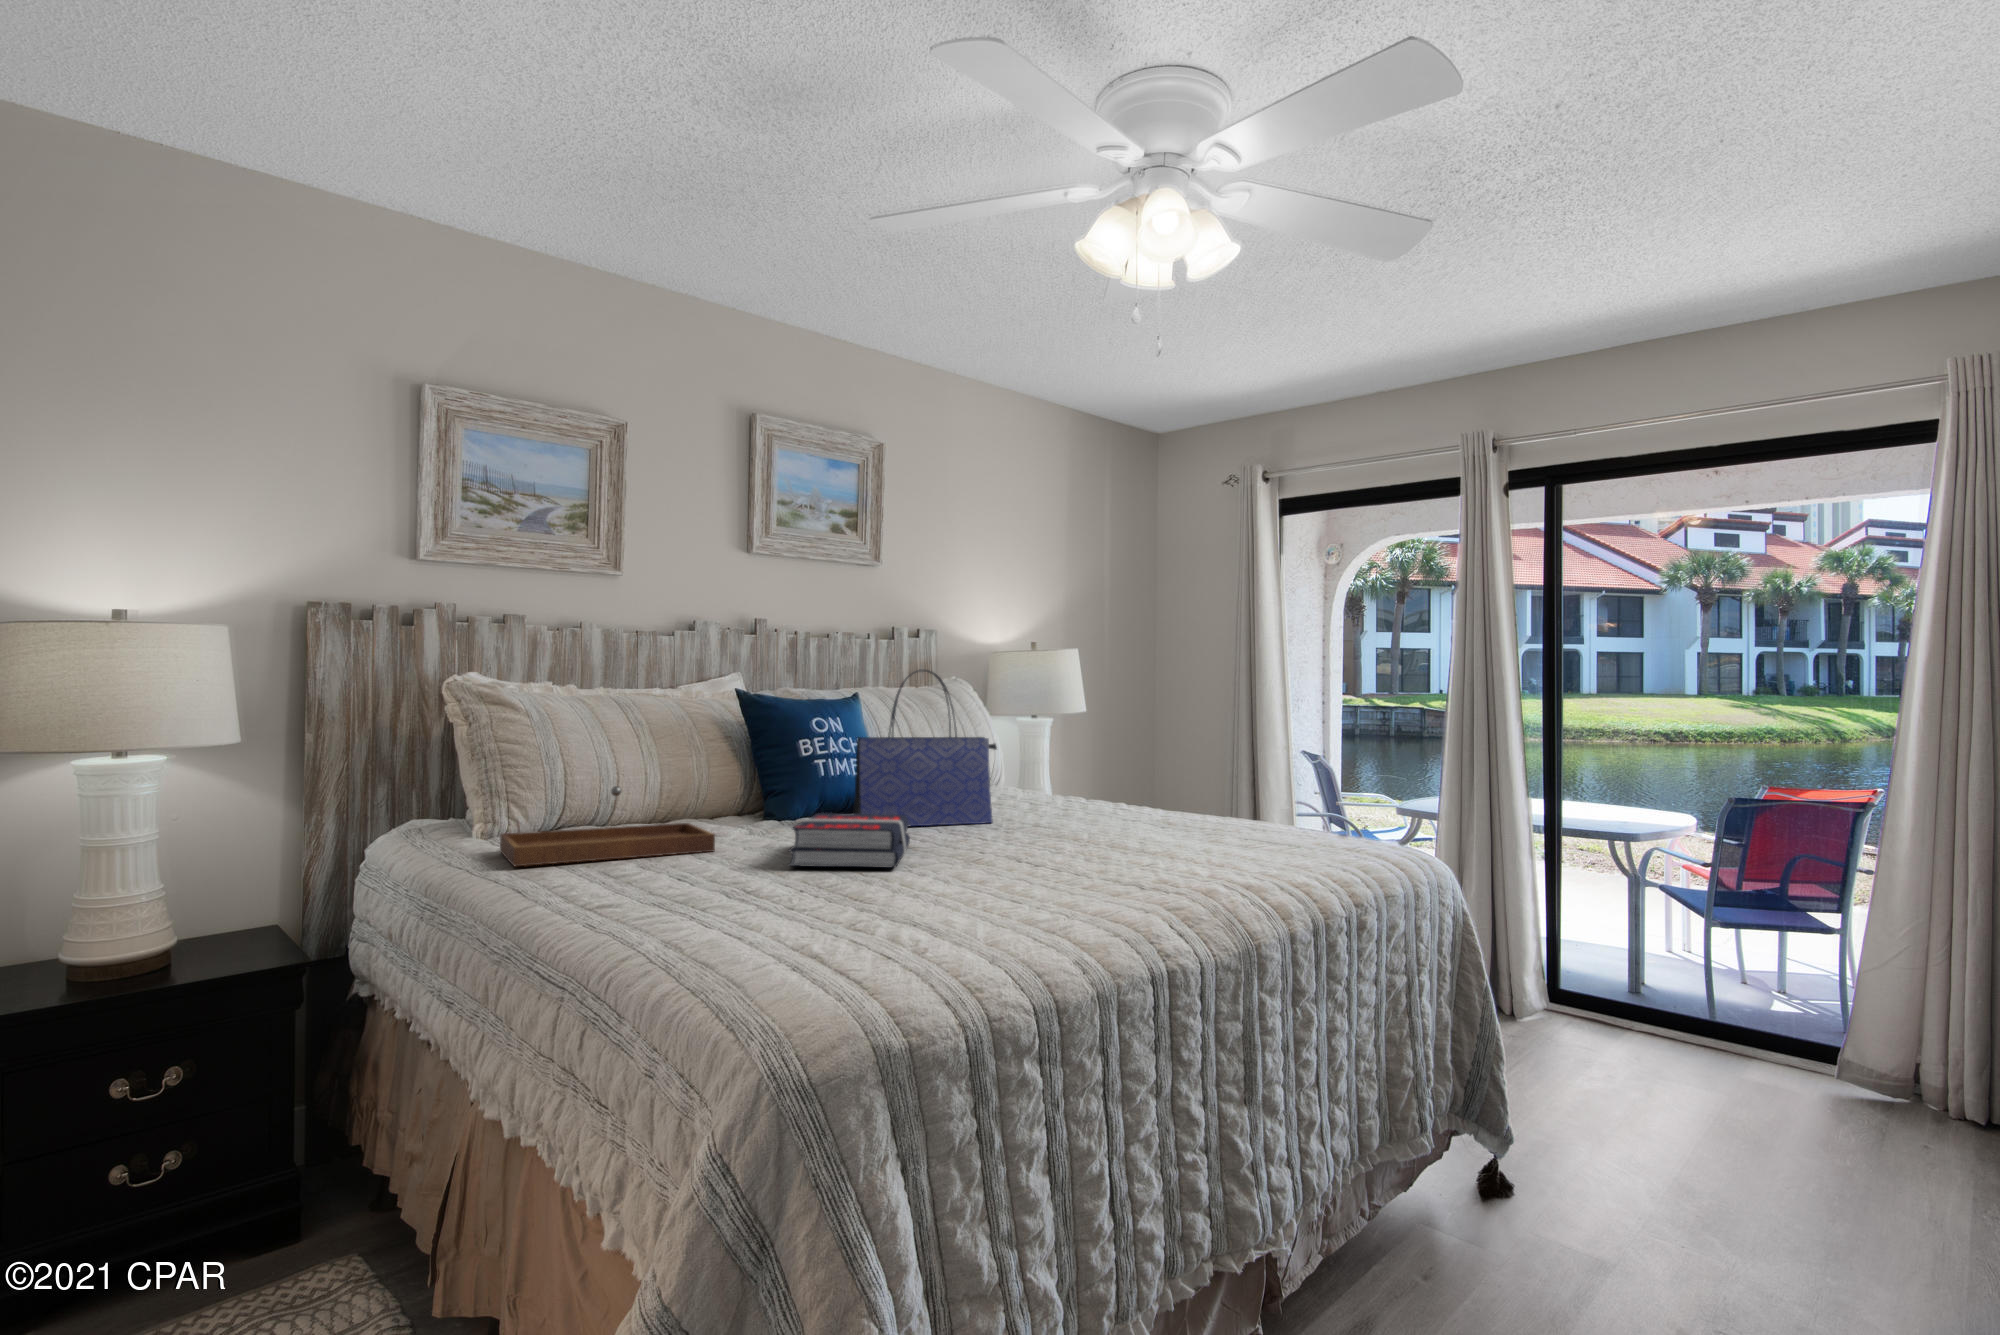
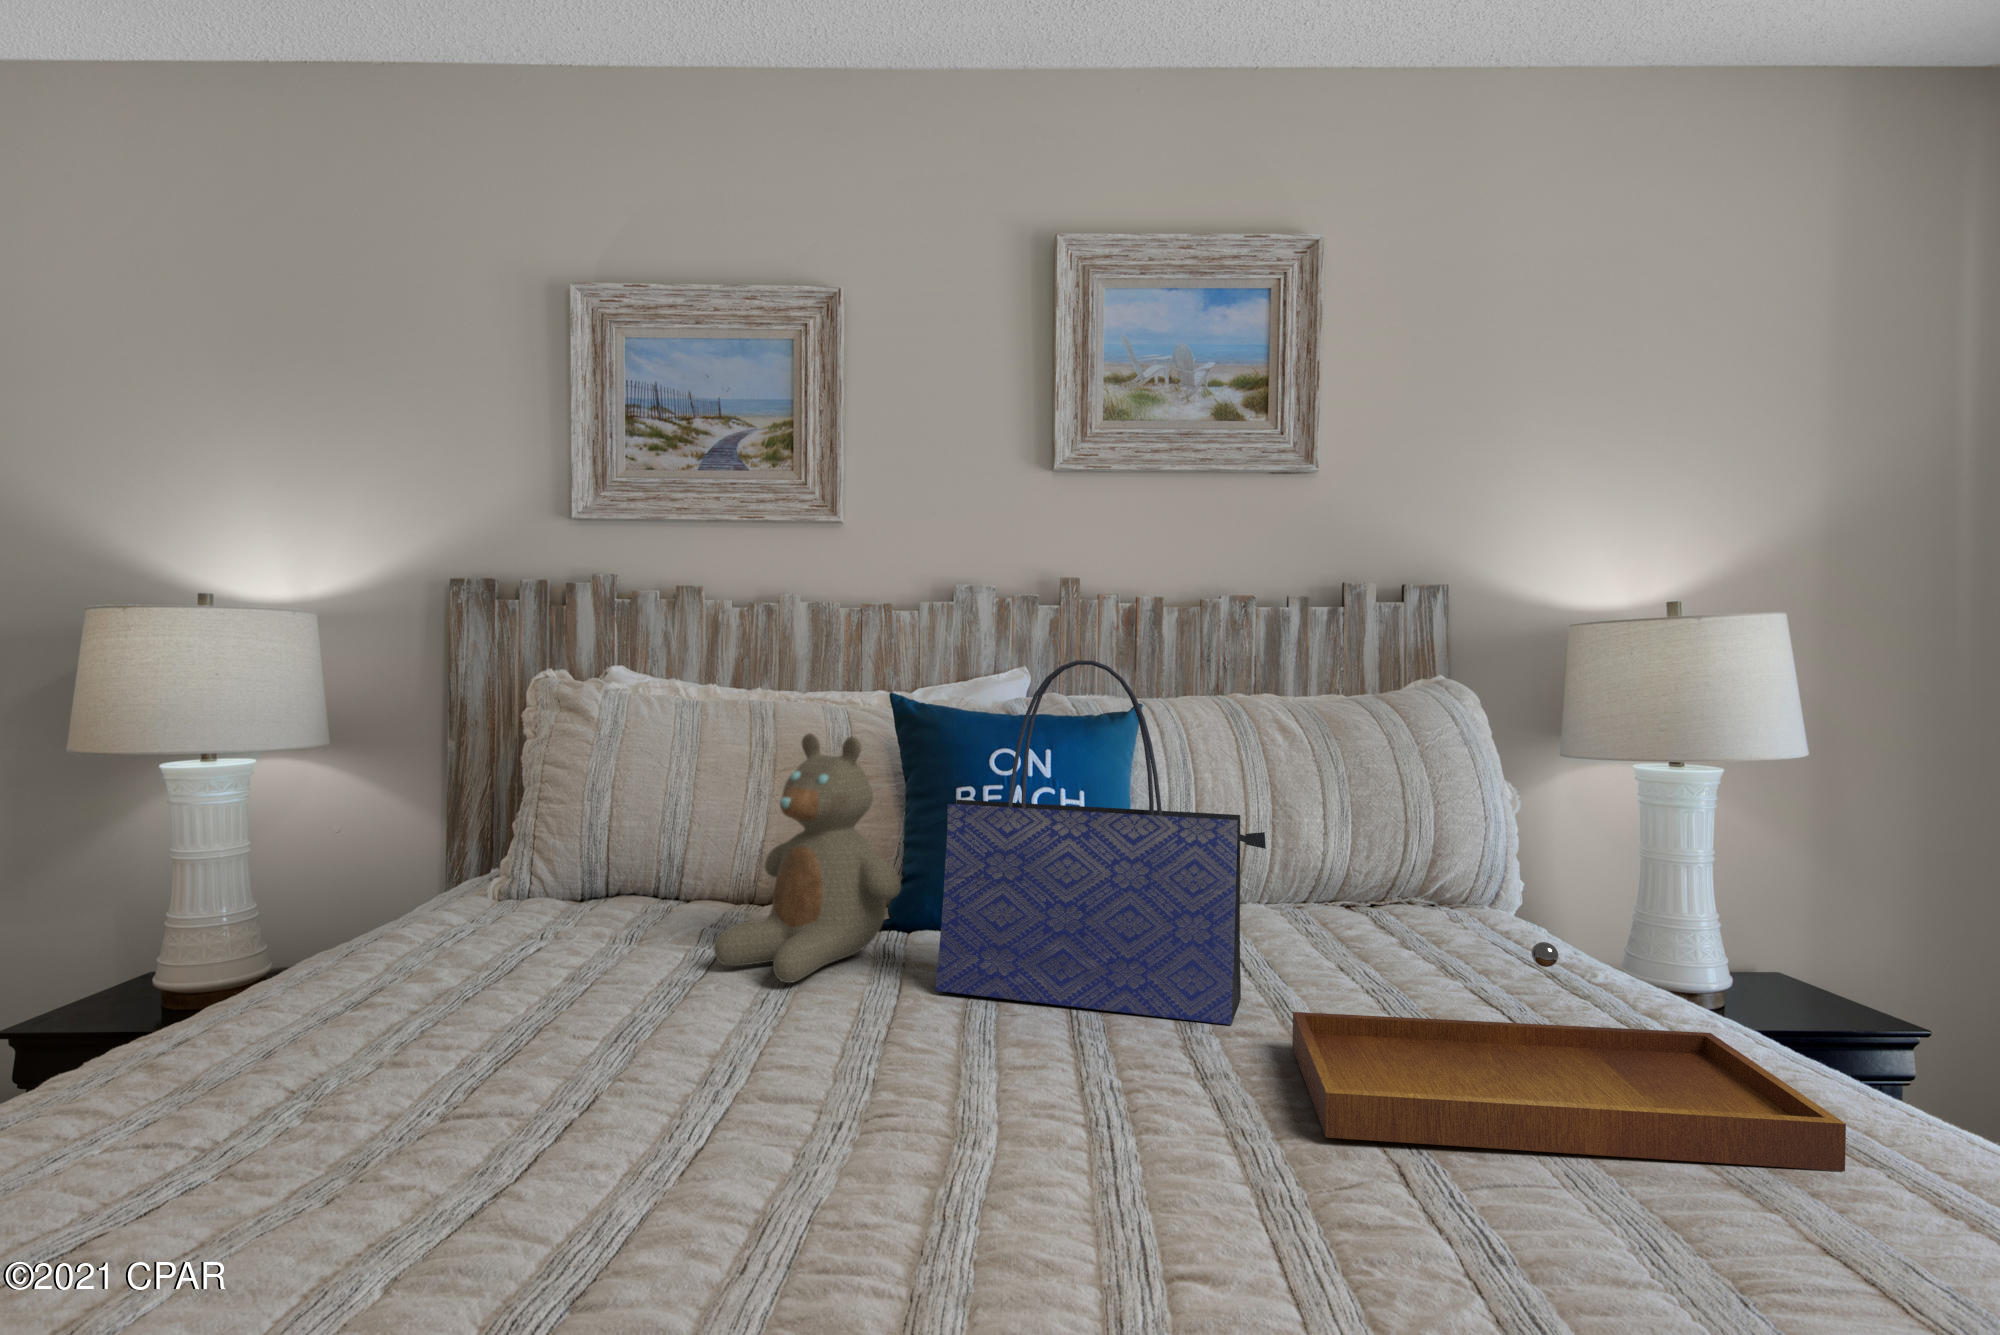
teddy bear: none [724,708,825,833] -> present [714,733,901,983]
tray: present [500,786,715,867] -> present [1292,942,1846,1171]
book: present [788,813,910,868] -> none [492,967,886,1184]

